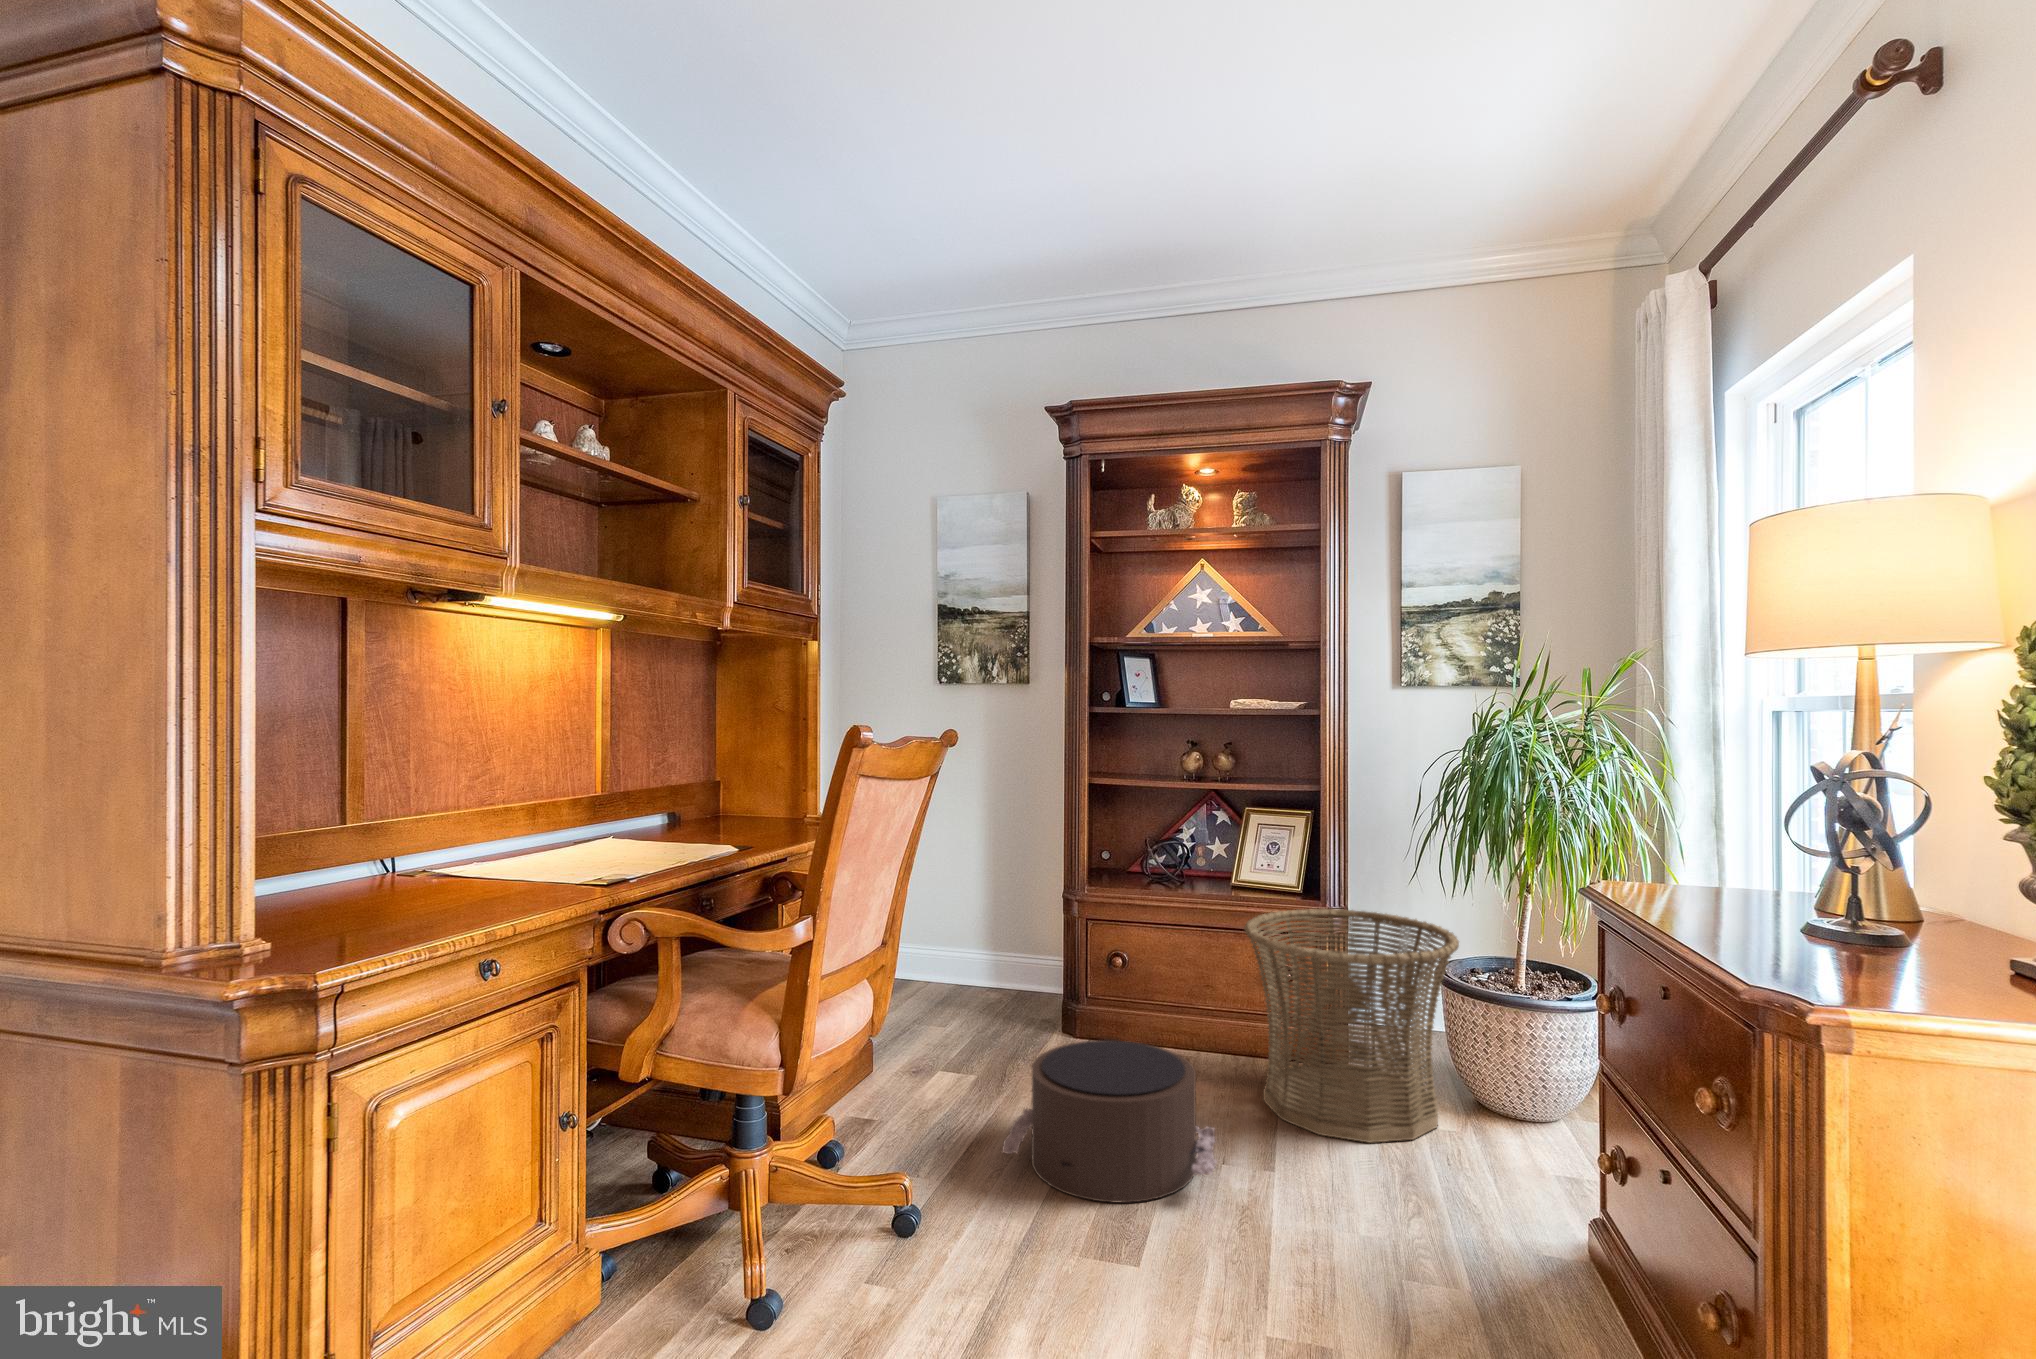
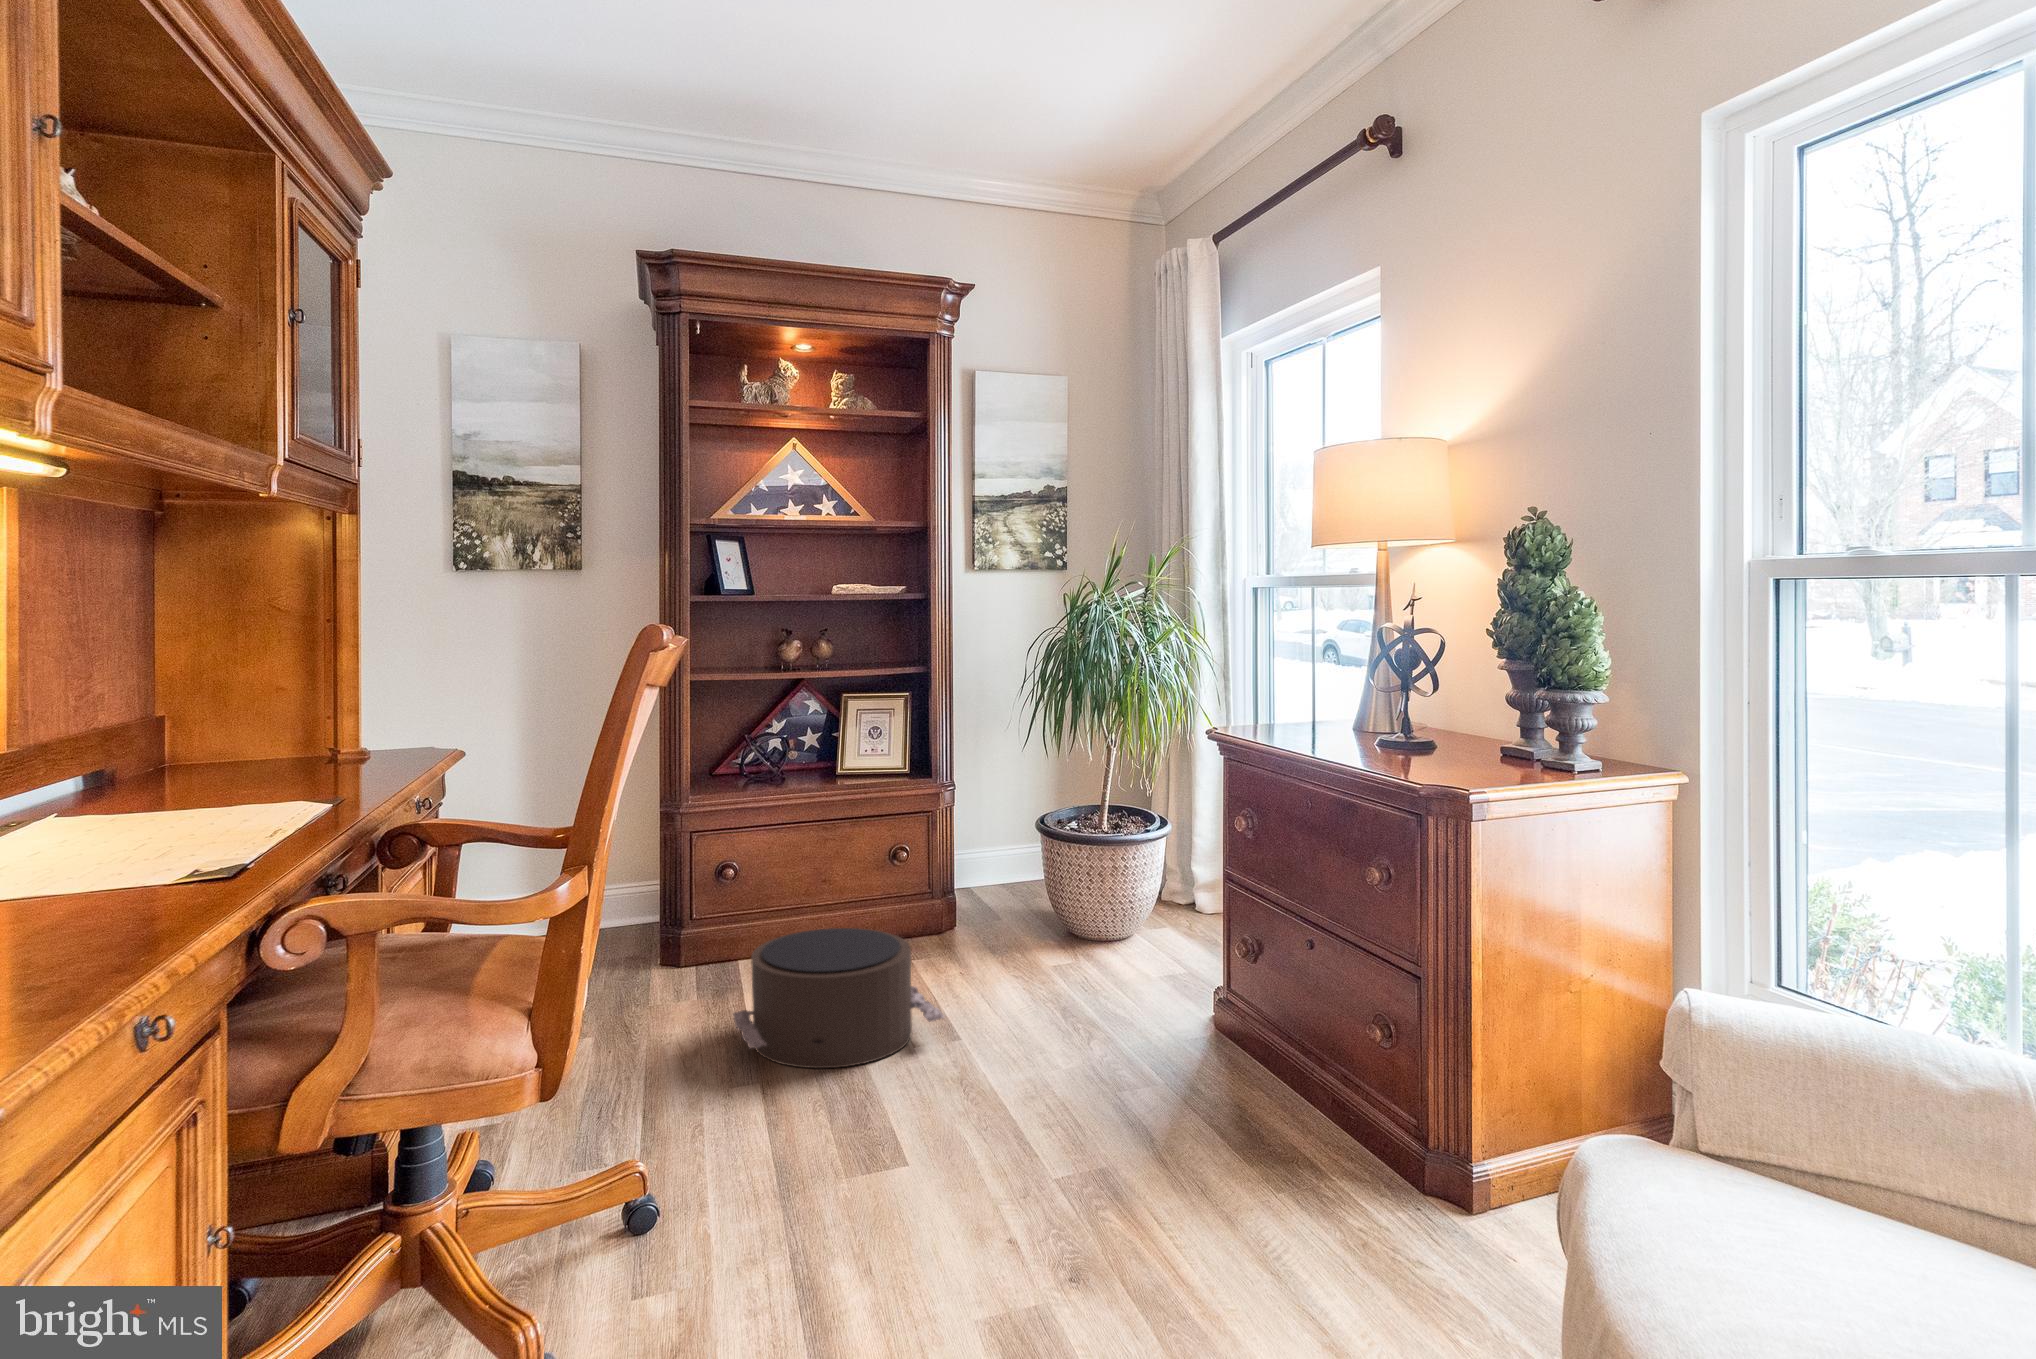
basket: present [1244,909,1459,1143] -> none [888,782,1074,978]

